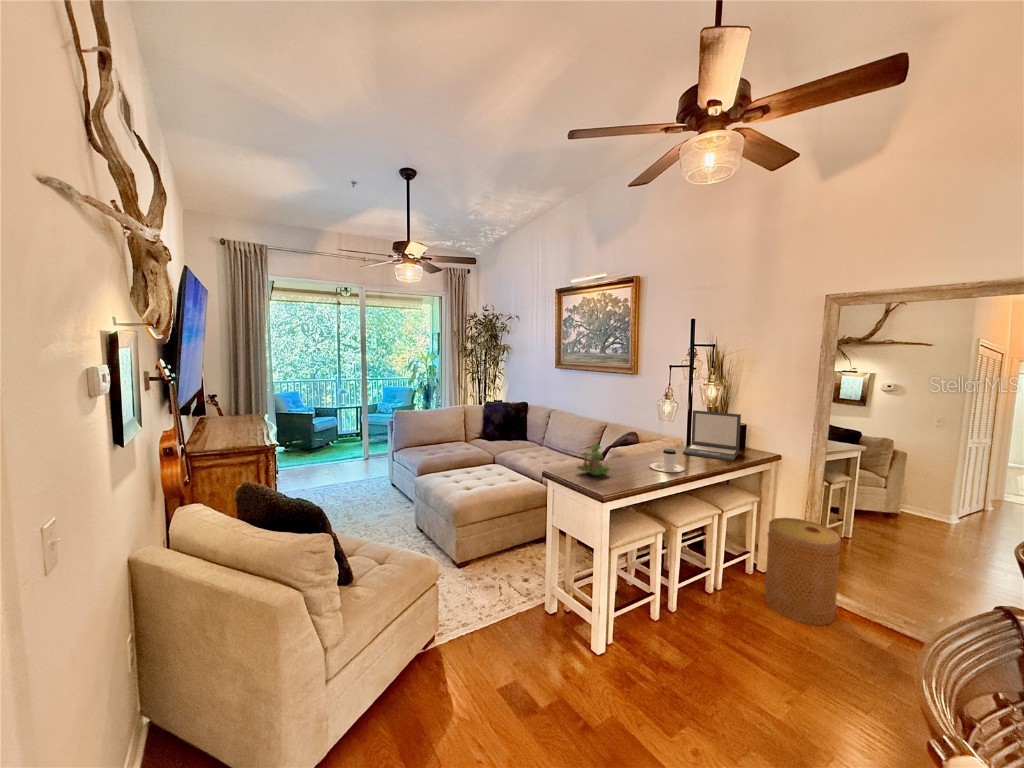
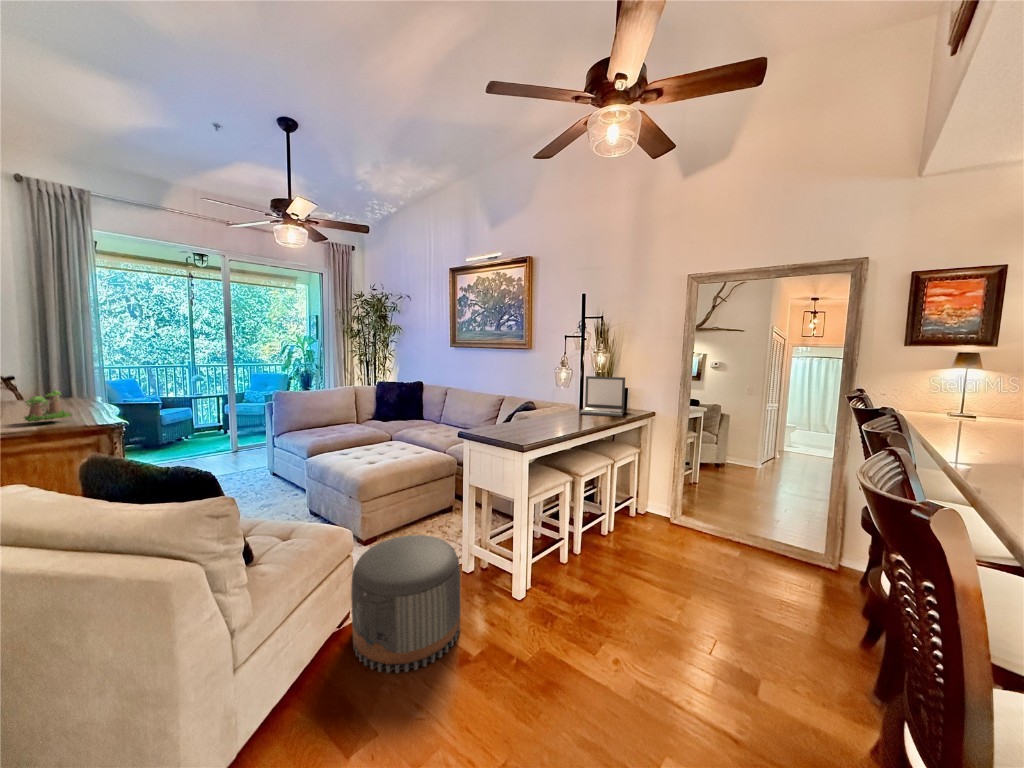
plant: present [577,444,611,475] -> present [24,390,72,422]
coffee cup: present [650,449,684,472] -> none [556,406,586,426]
basket: present [764,518,841,625] -> none [646,463,702,546]
pouf: none [433,571,535,710] -> present [351,535,461,673]

